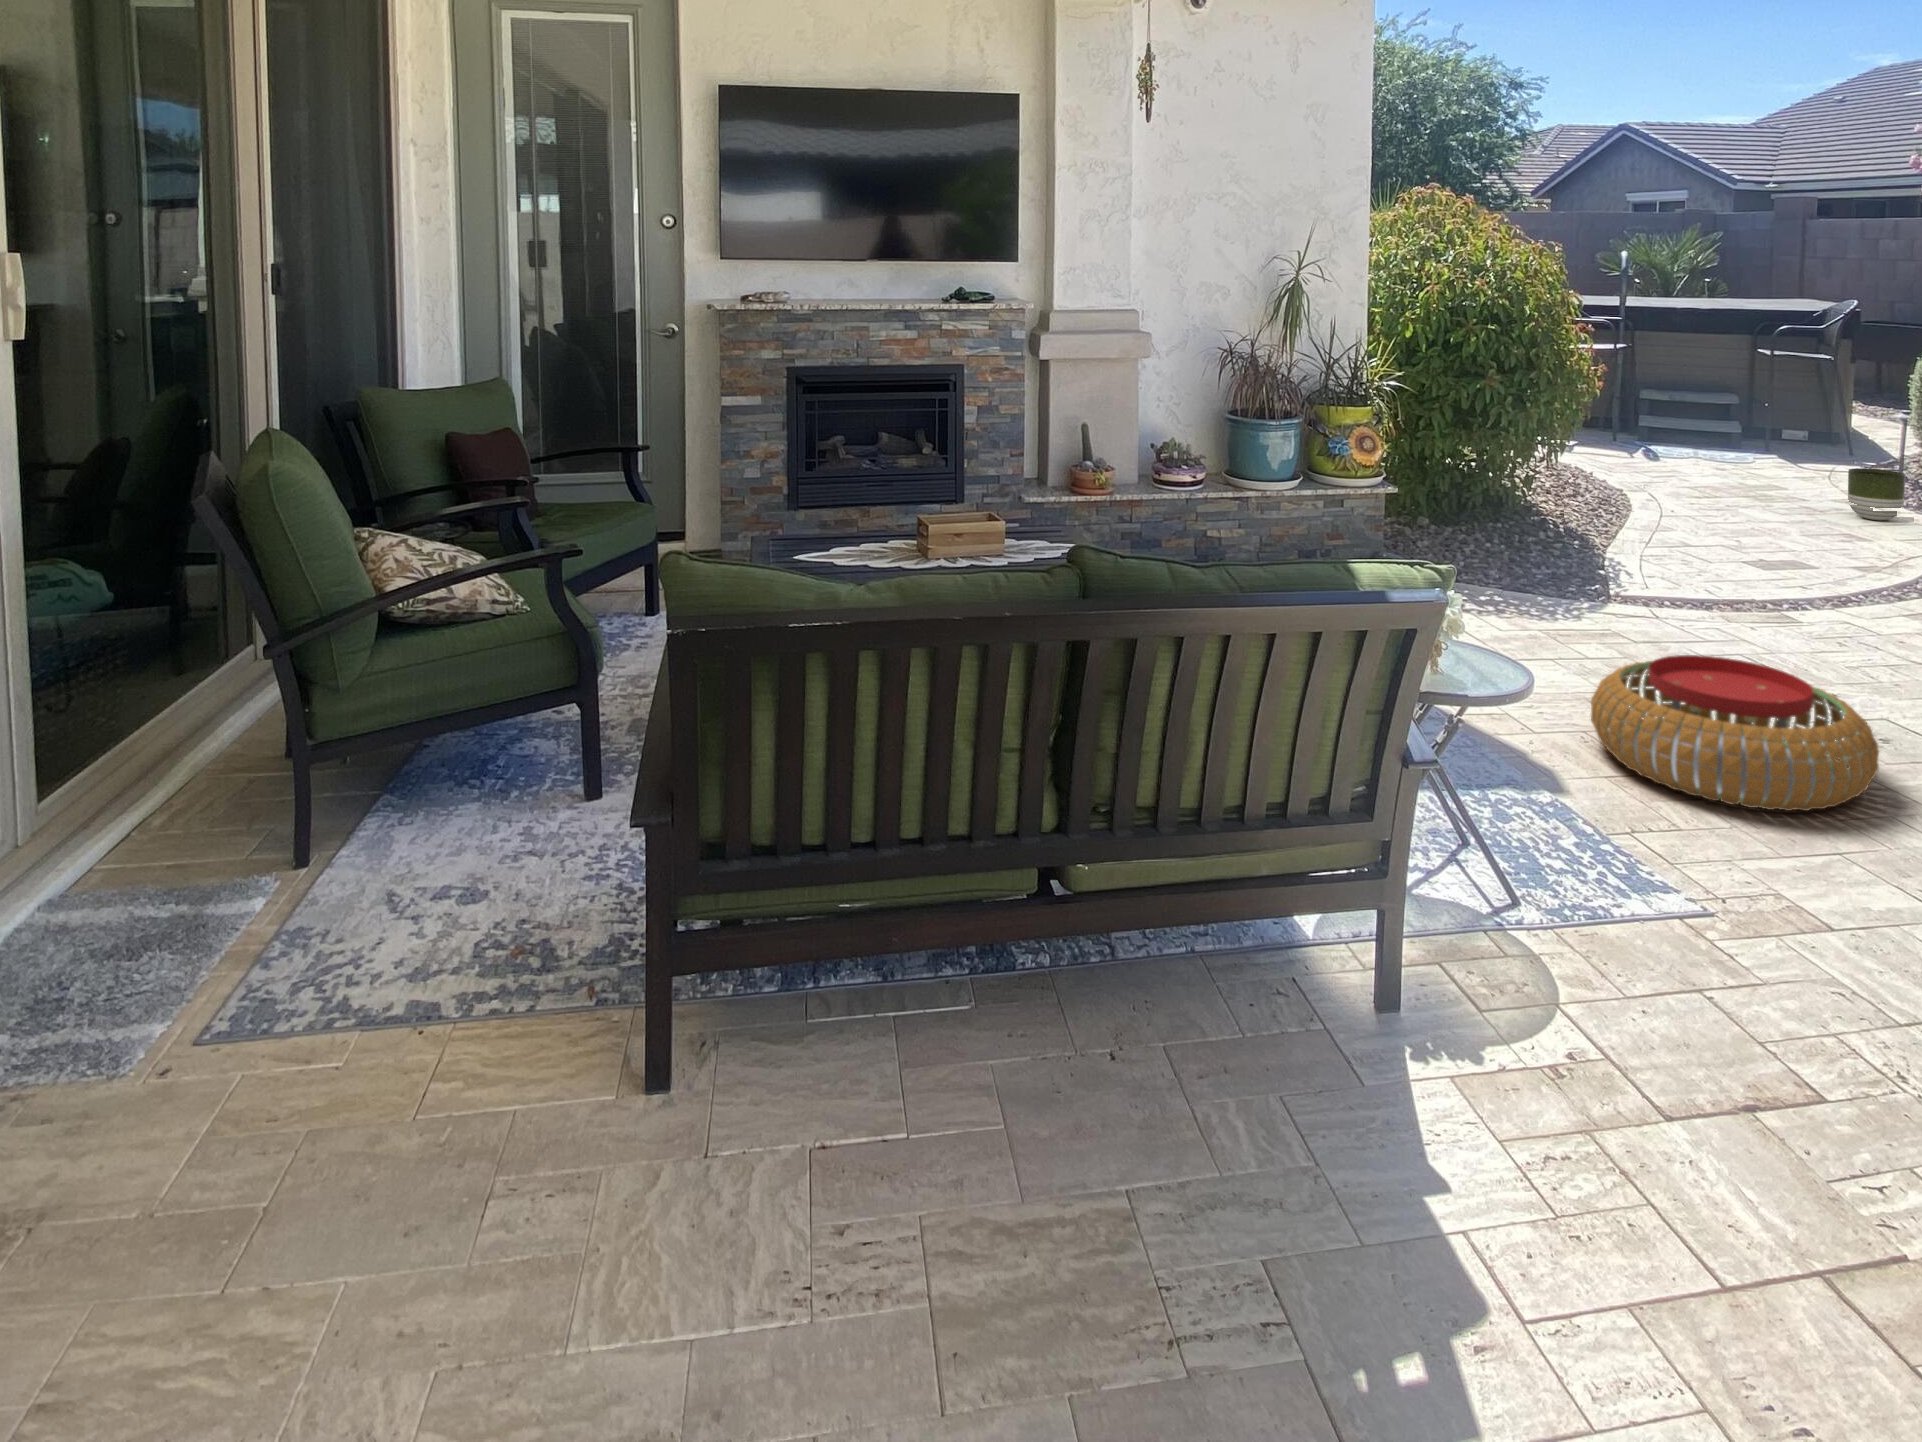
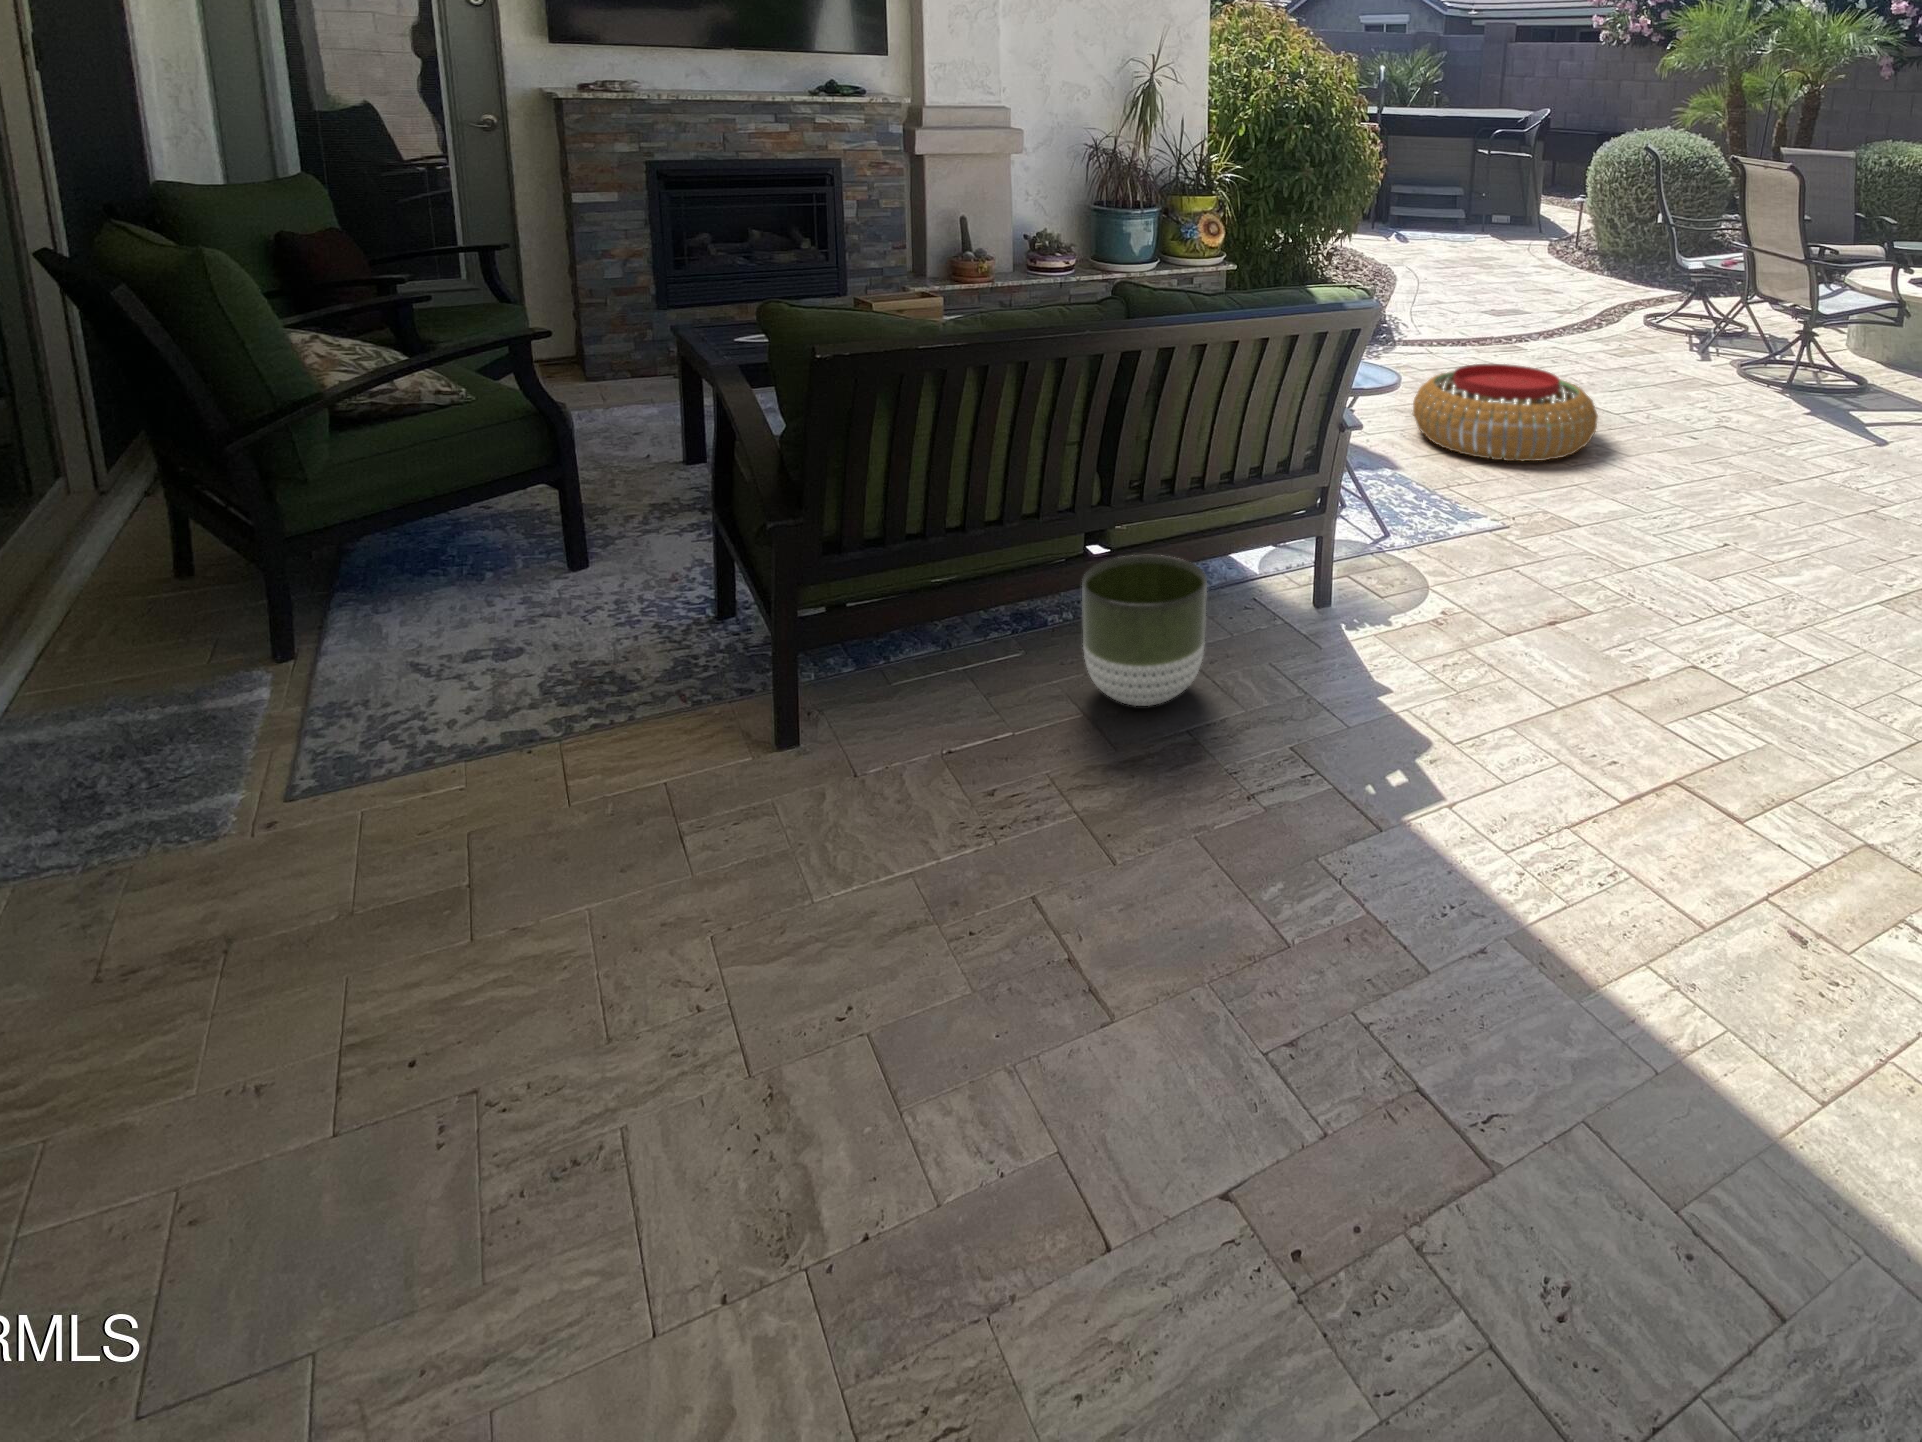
planter: present [1848,468,1905,520] -> present [1082,555,1207,706]

